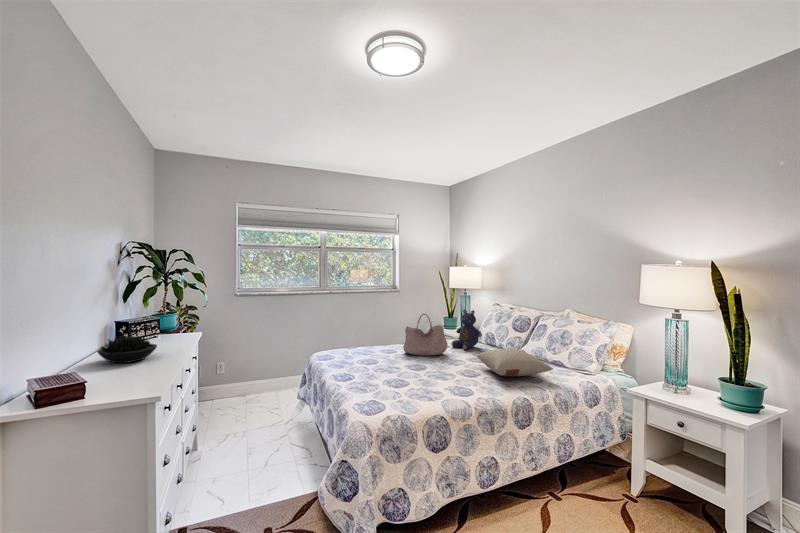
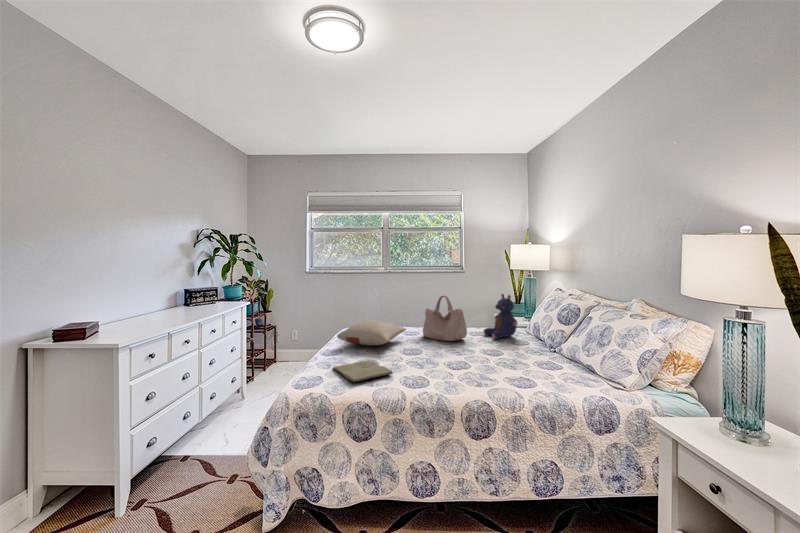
succulent plant: present [97,335,157,363] -> none [135,298,180,319]
pillow: present [477,349,553,377] -> present [337,320,406,345]
book: none [372,380,434,400] -> present [333,360,393,382]

